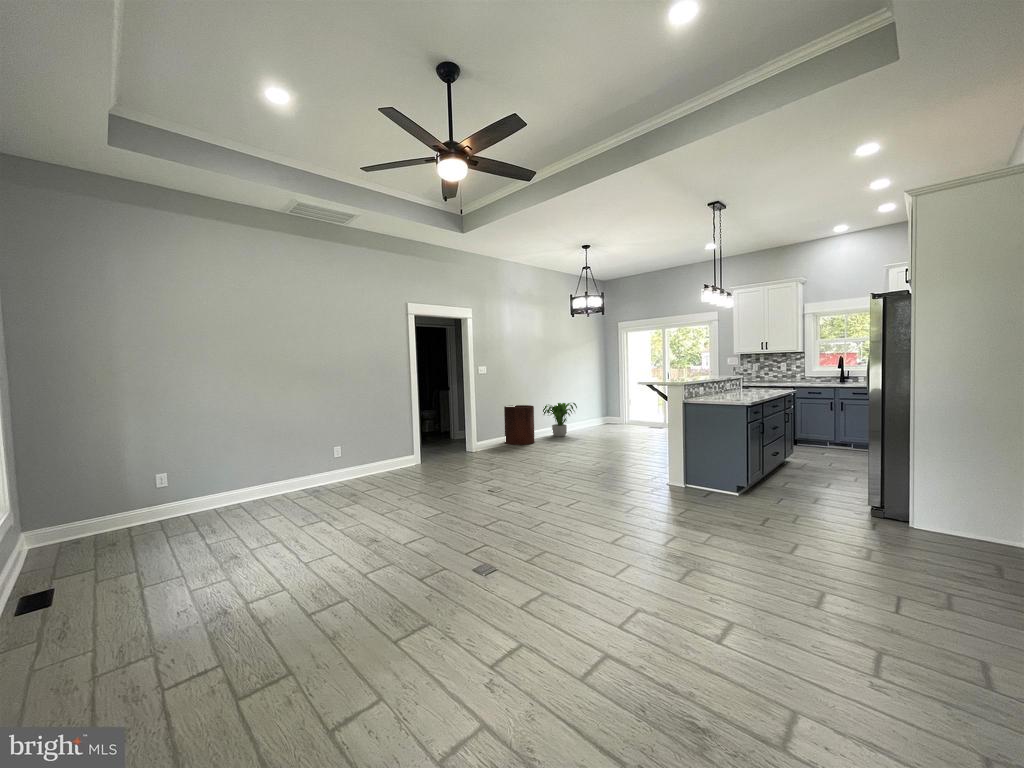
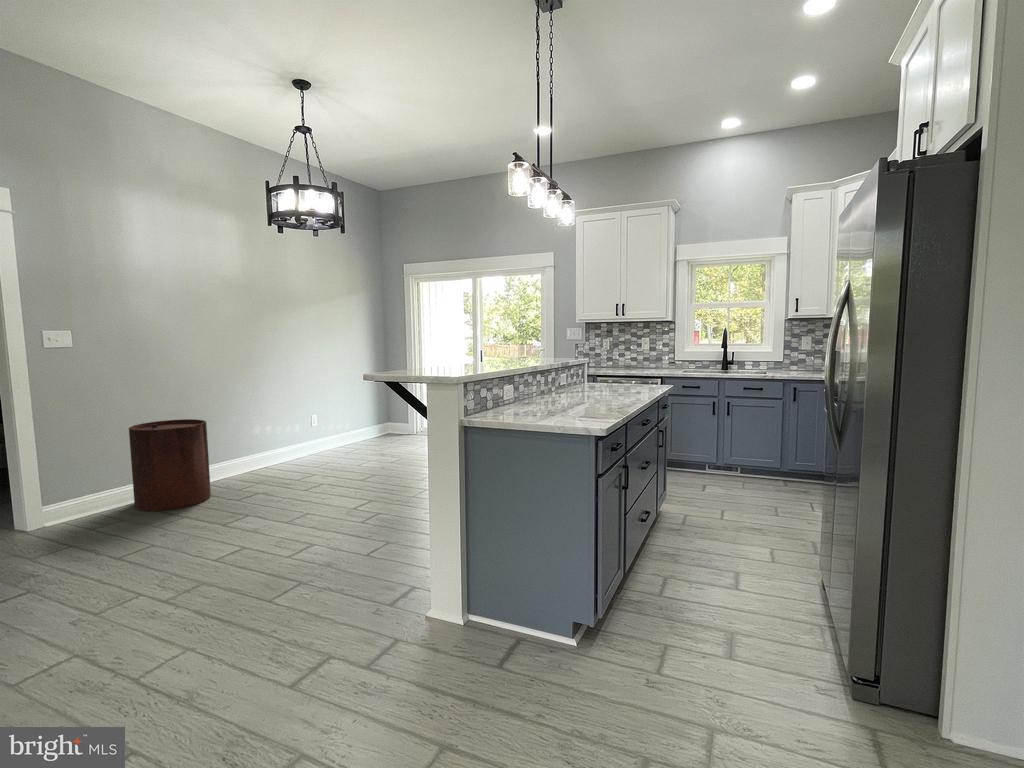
potted plant: present [543,403,577,436] -> none [243,406,318,473]

